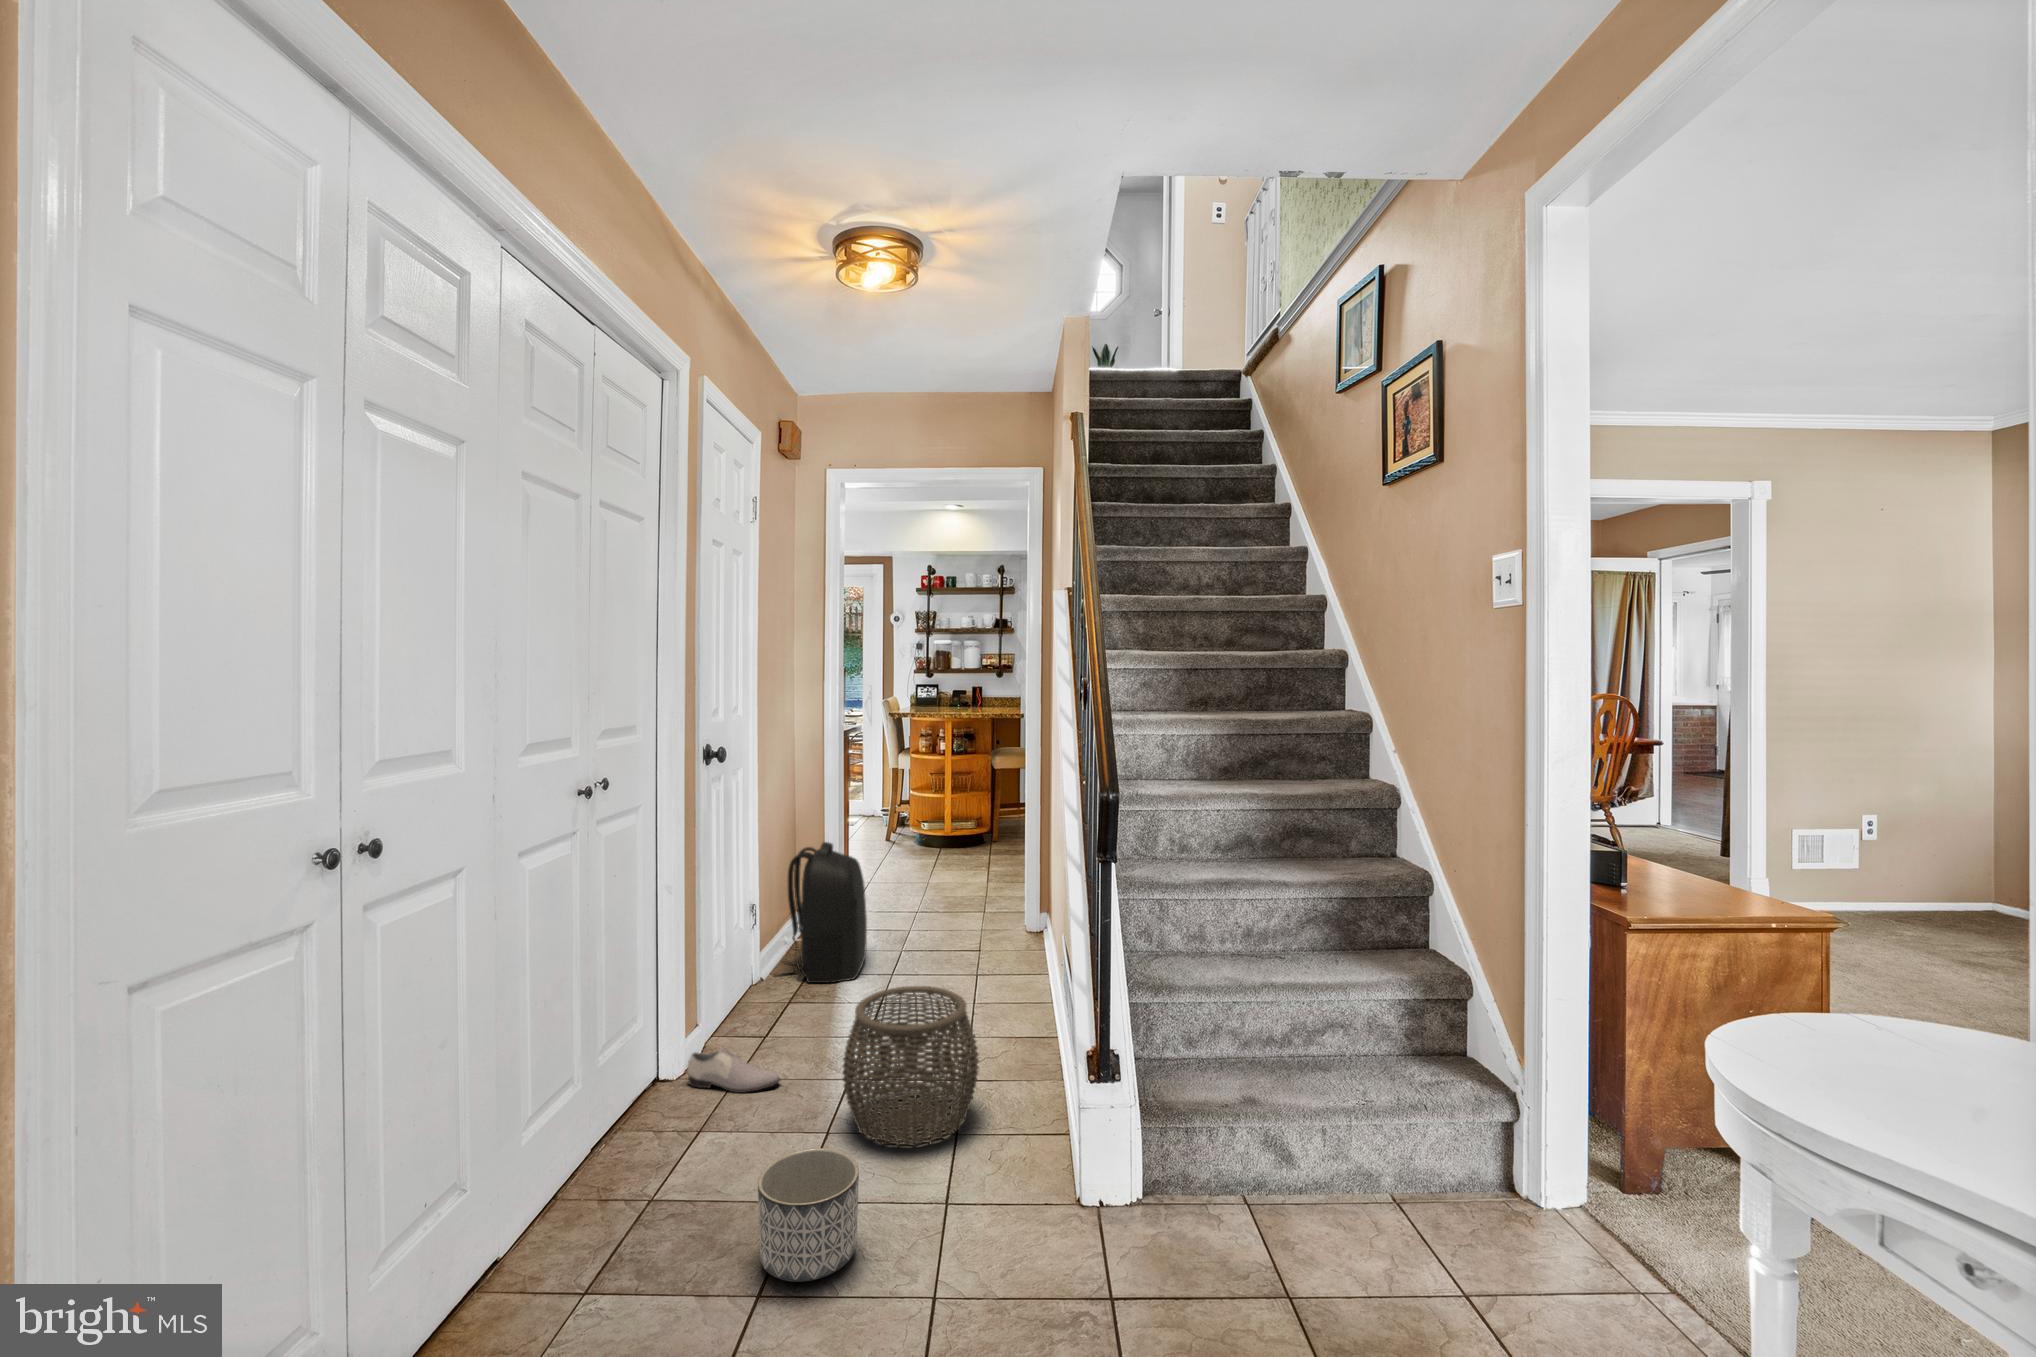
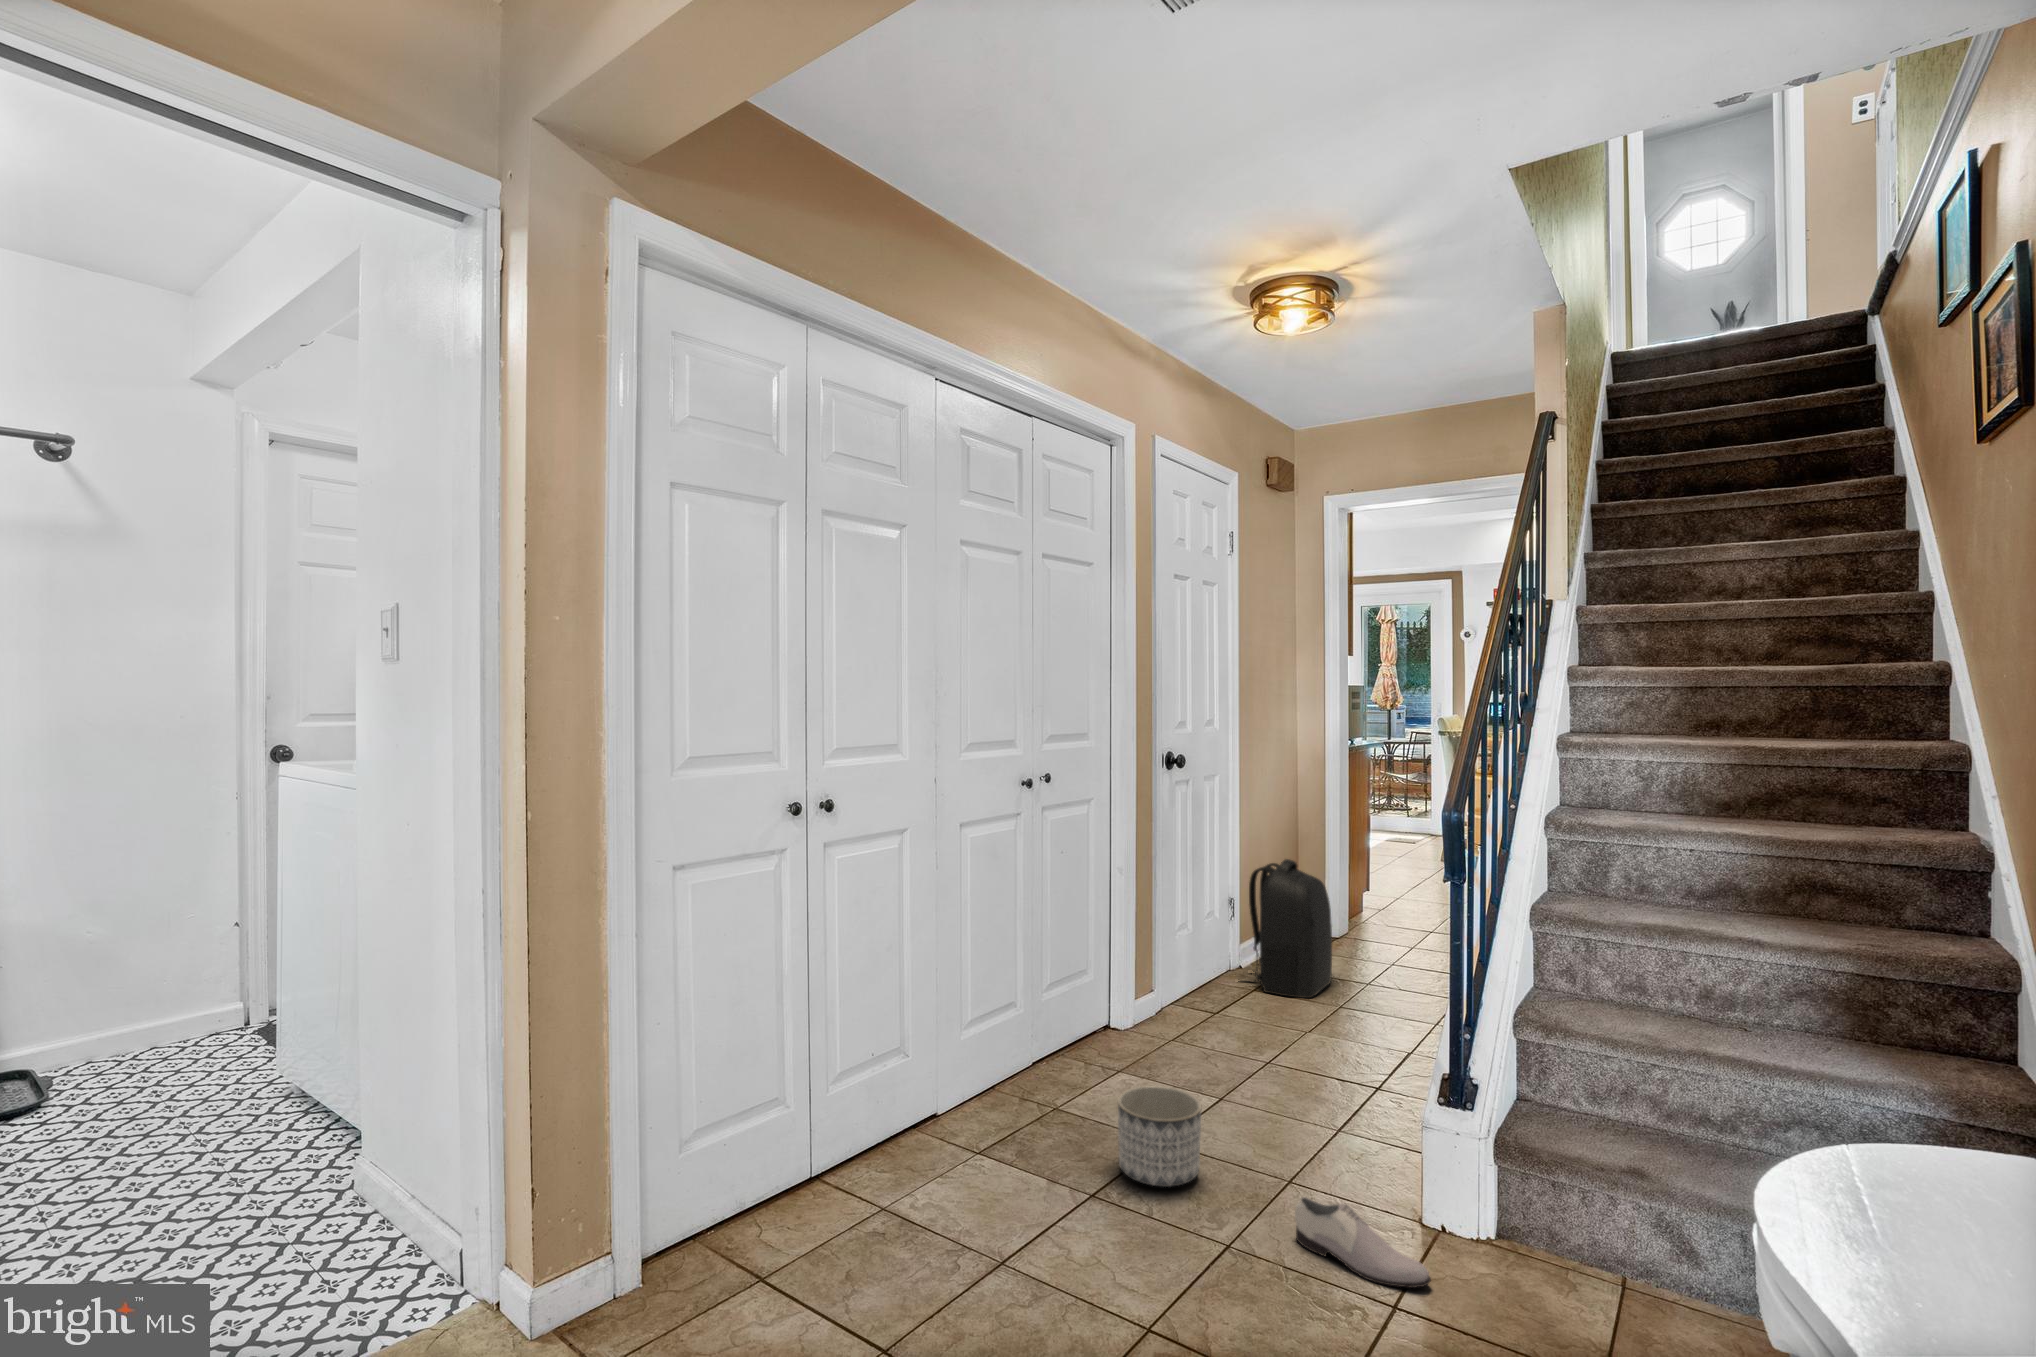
woven basket: present [842,986,979,1146] -> none [1233,986,1368,1135]
shoe: present [687,1048,780,1093] -> present [1295,1197,1431,1288]

